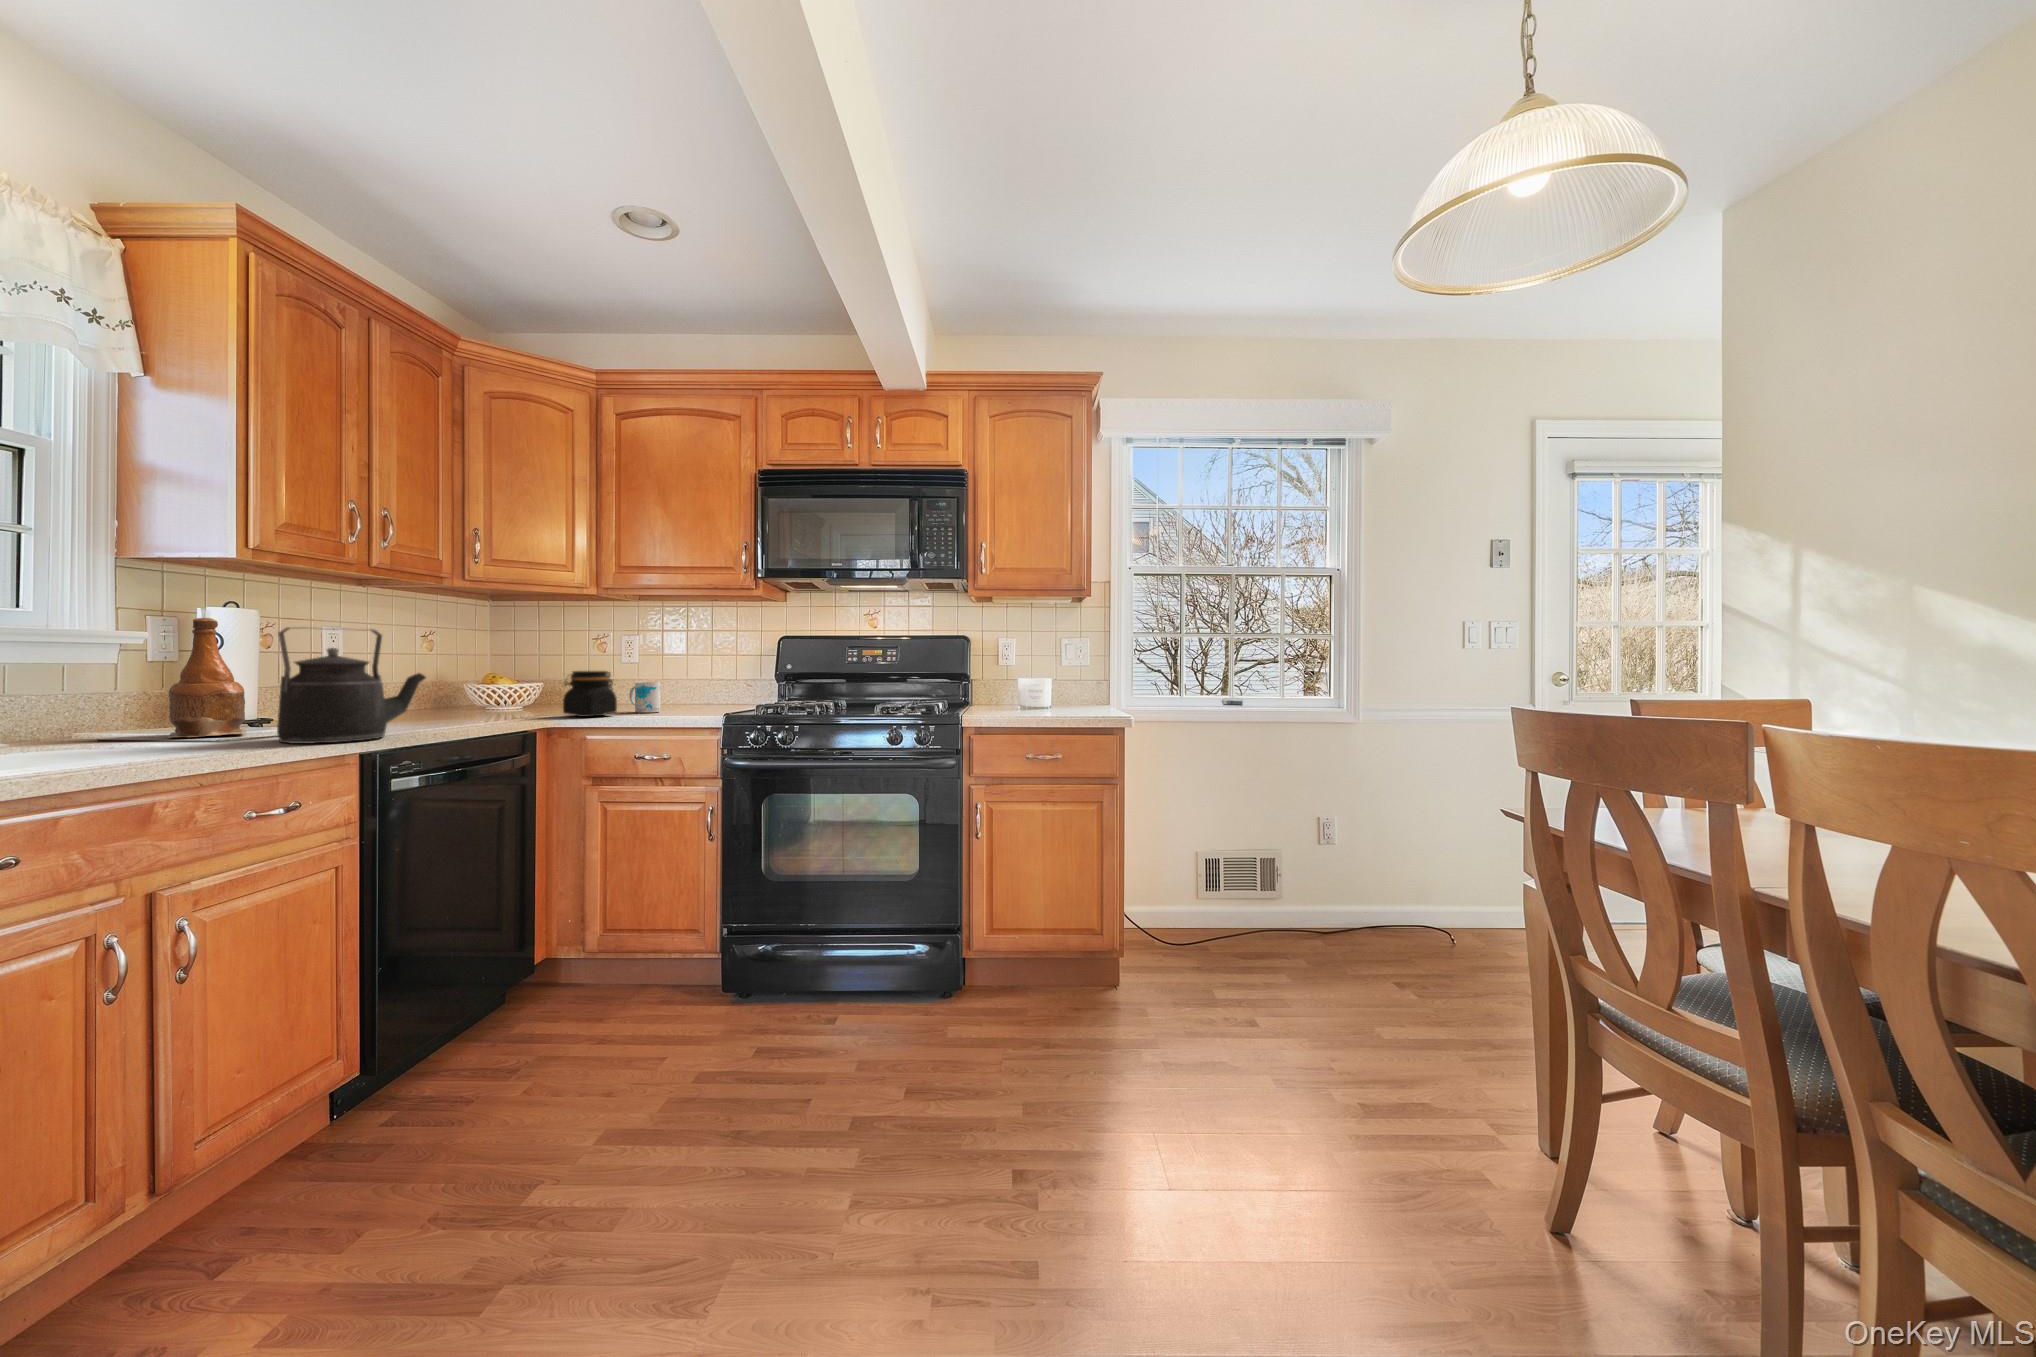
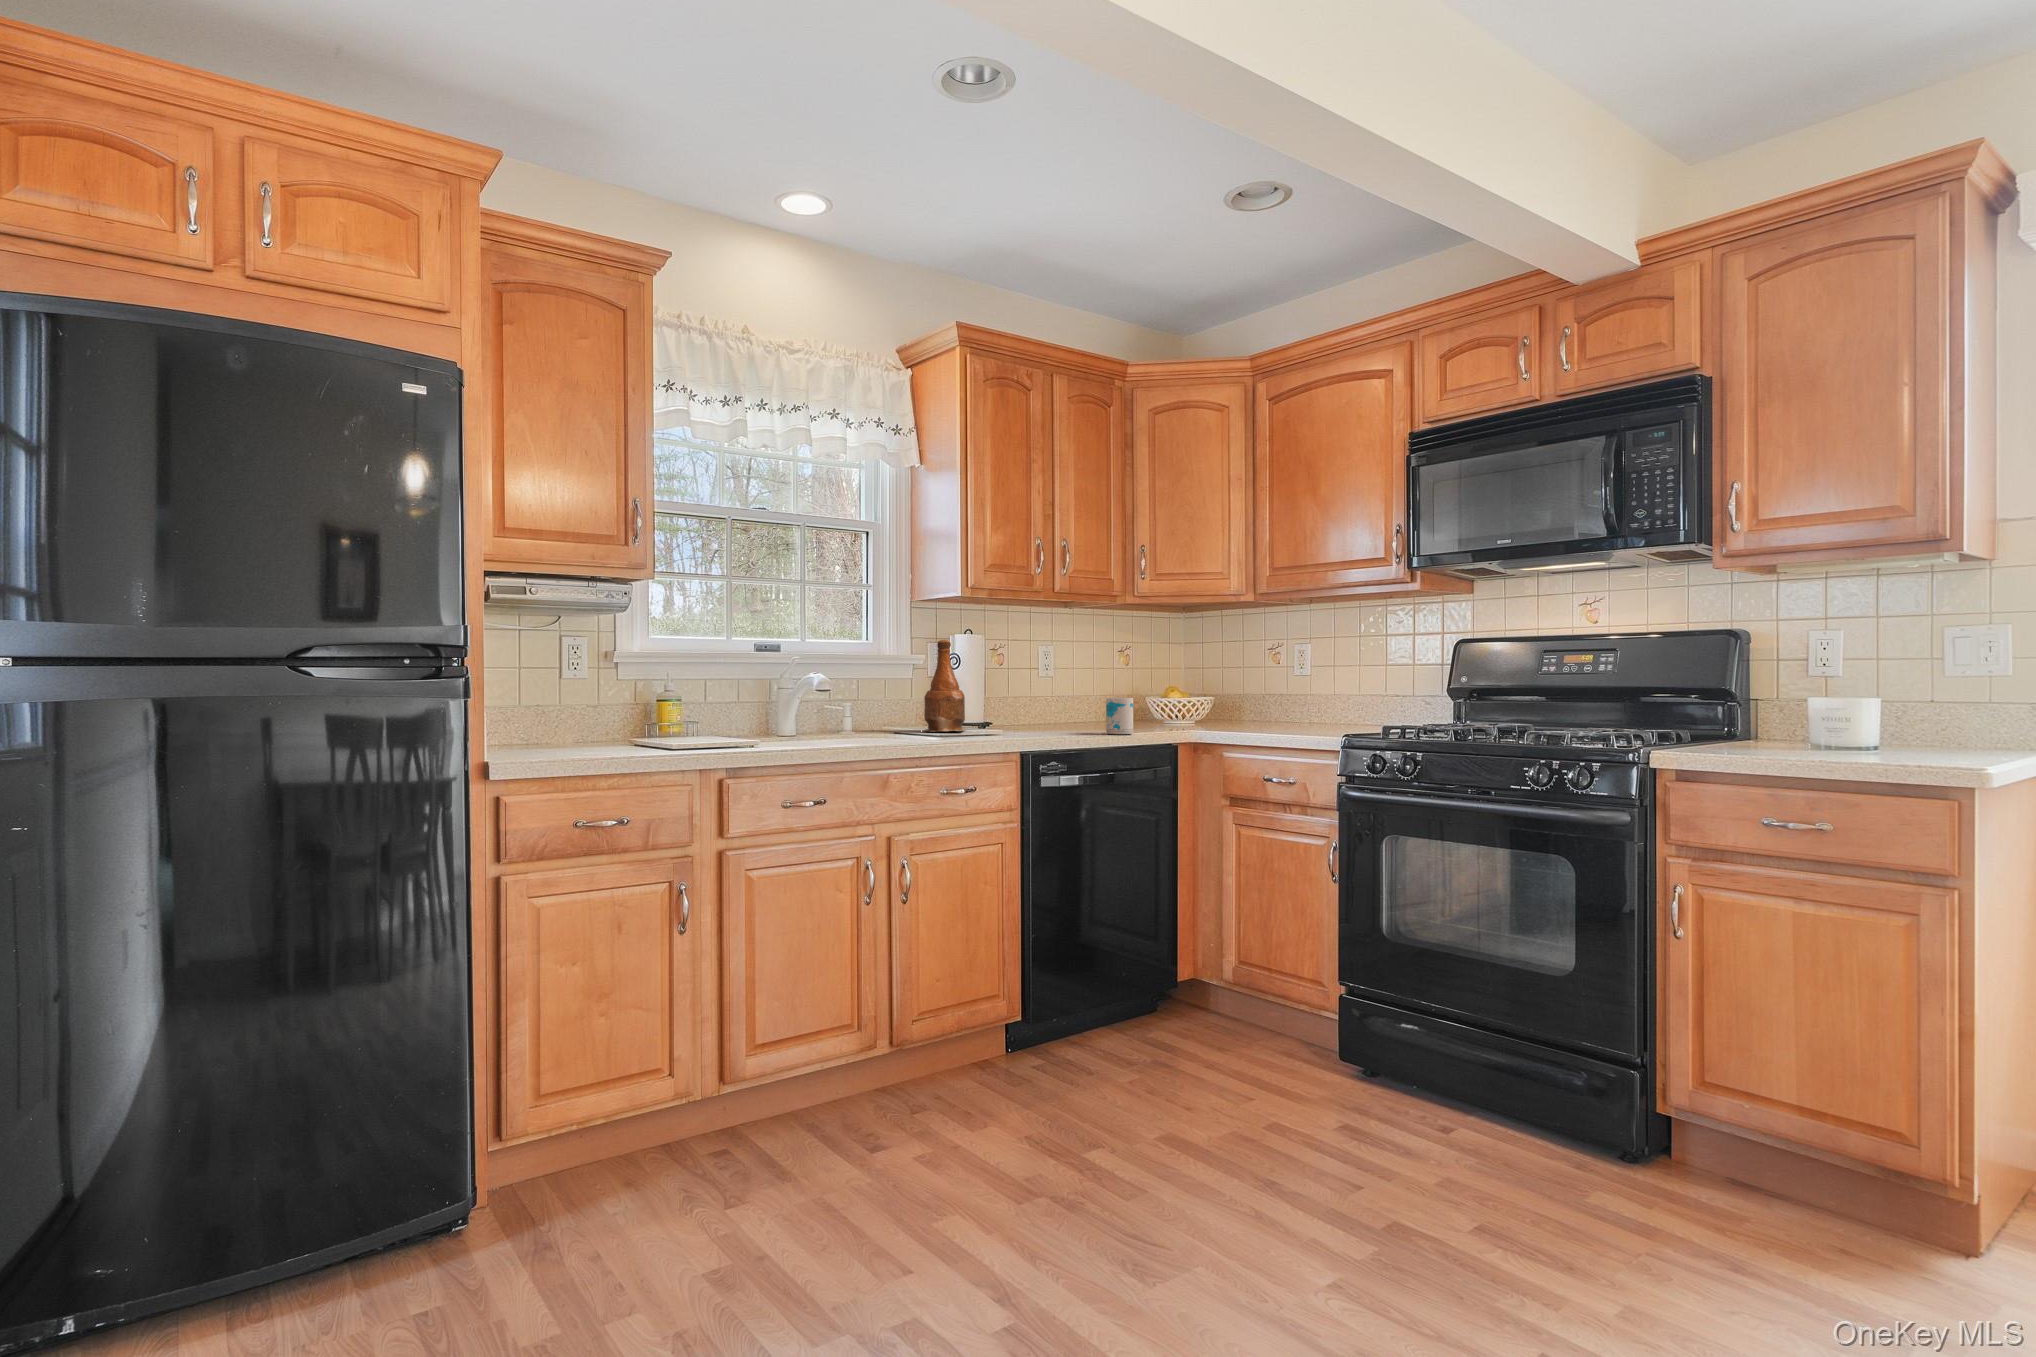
kettle: present [277,627,426,744] -> none [969,645,1067,739]
jar: present [563,671,617,717] -> none [1199,683,1251,732]
mug: present [629,682,660,713] -> present [1106,698,1133,734]

